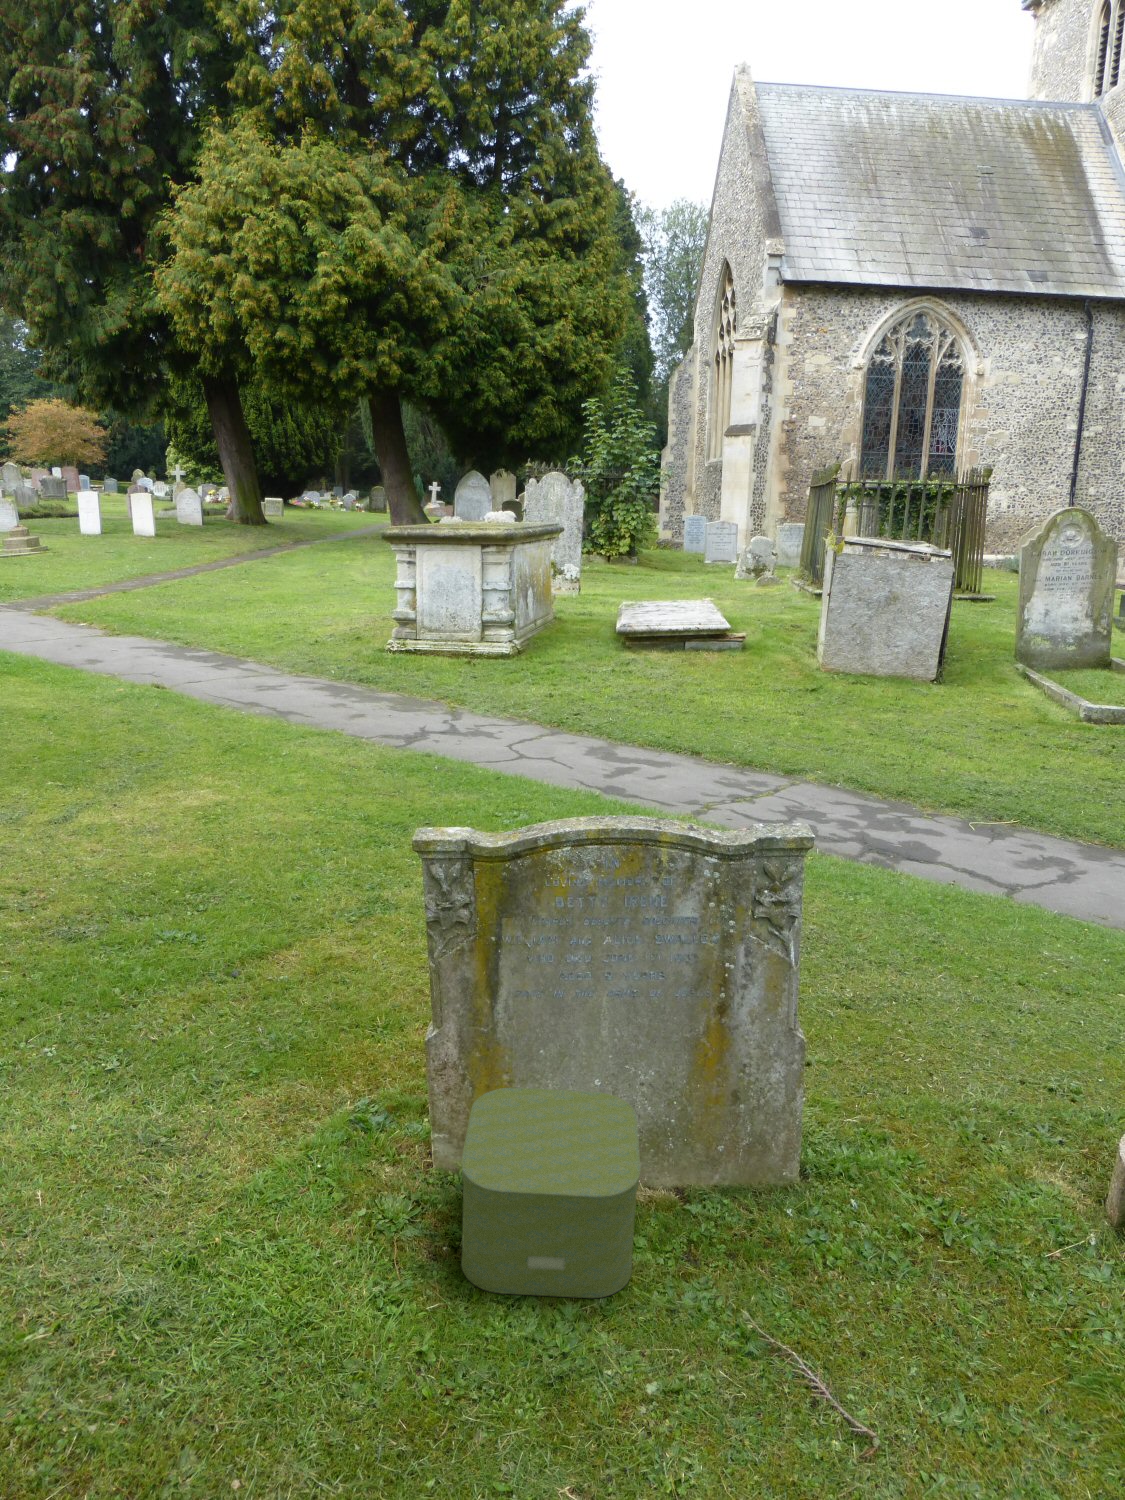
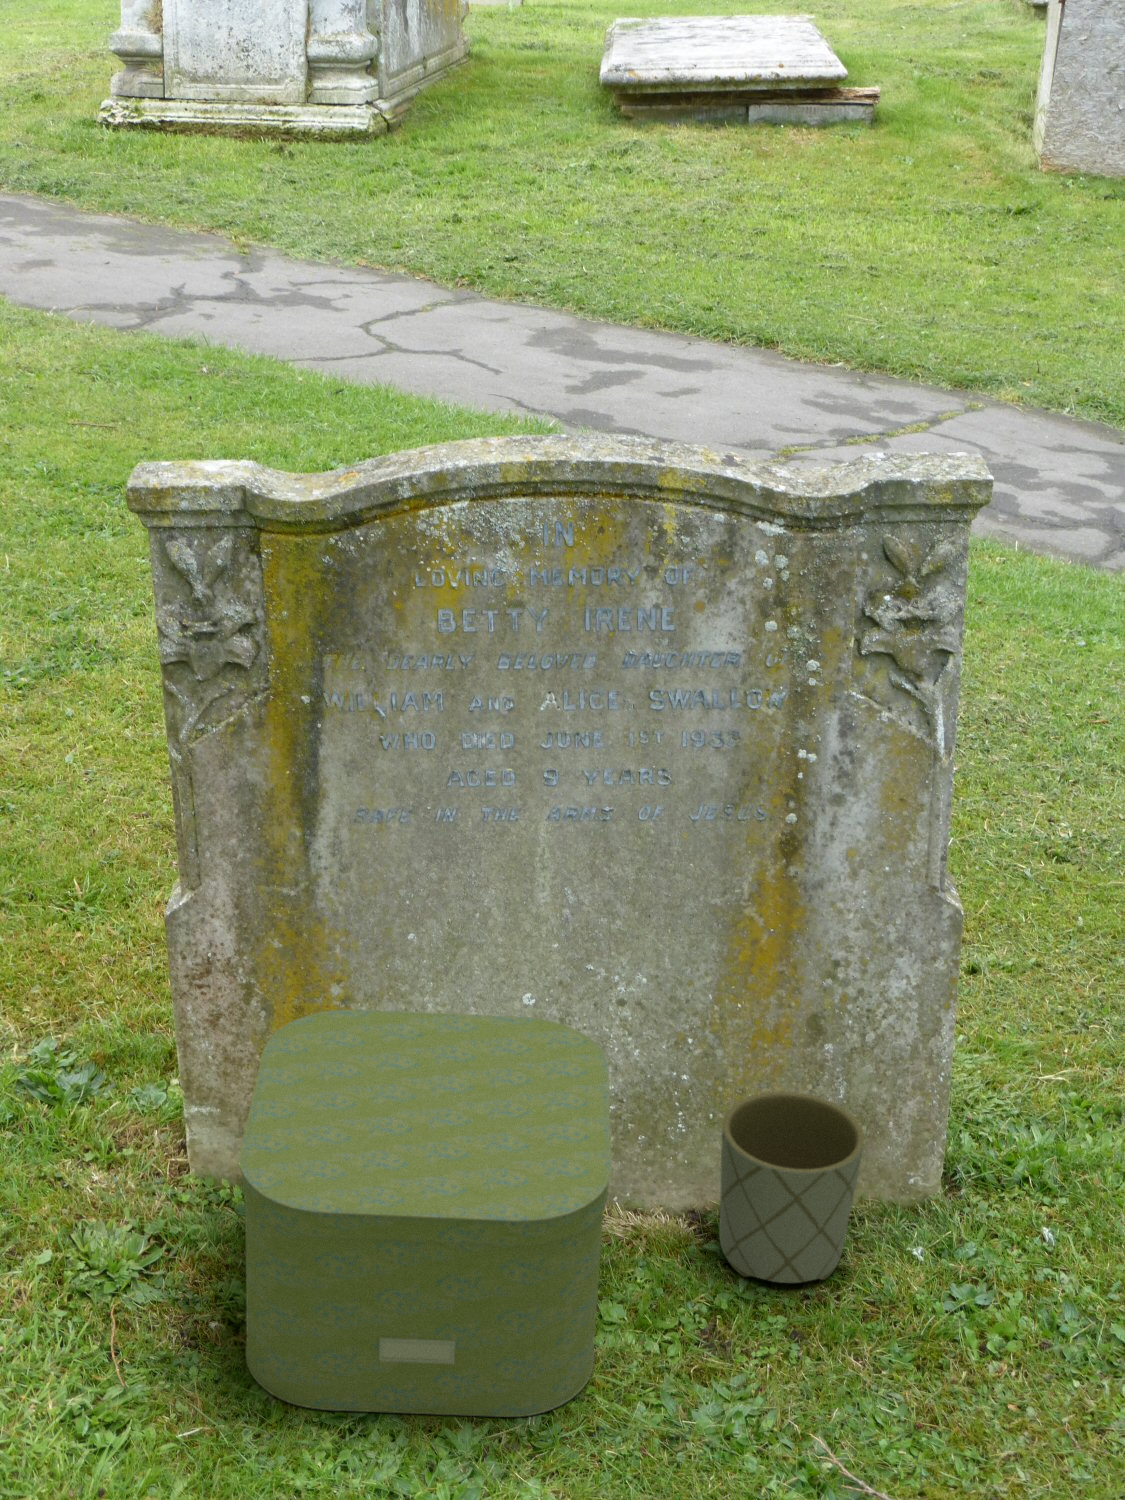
planter: none [692,1130,762,1229] -> present [719,1091,864,1283]

